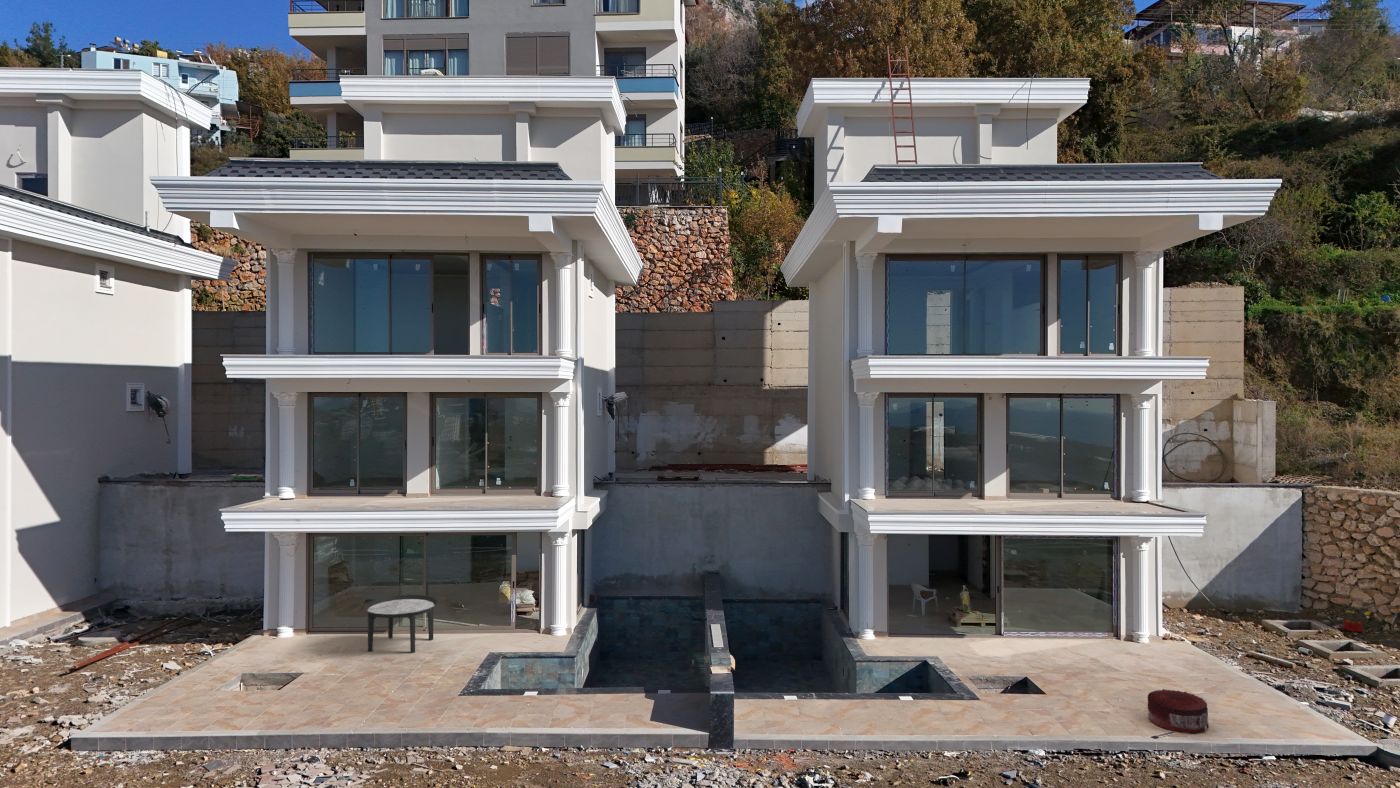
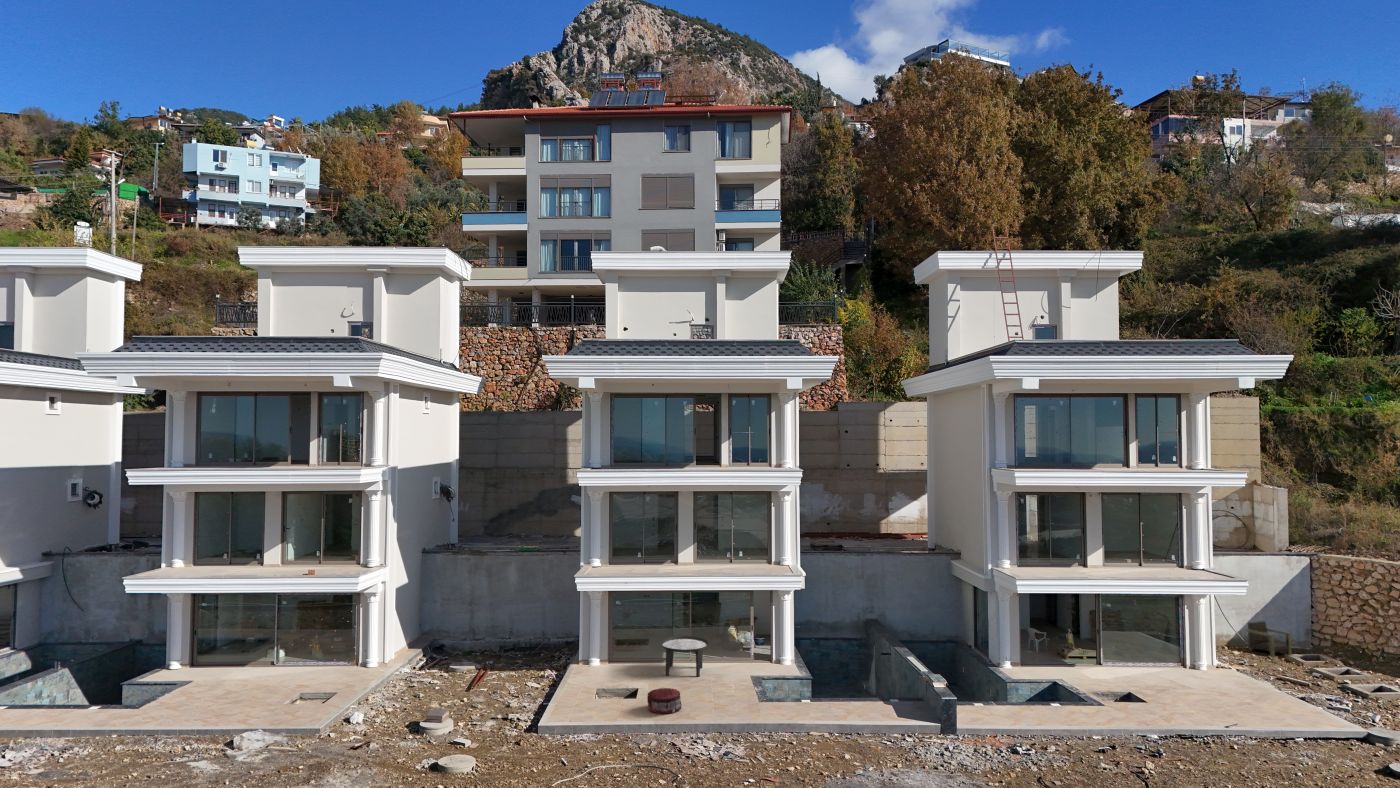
armchair: none [1212,575,1272,624] -> present [1247,621,1291,657]
decorative plant: present [1343,591,1371,632] -> none [1344,631,1364,663]
pouf: present [1147,689,1209,733] -> present [647,688,681,714]

